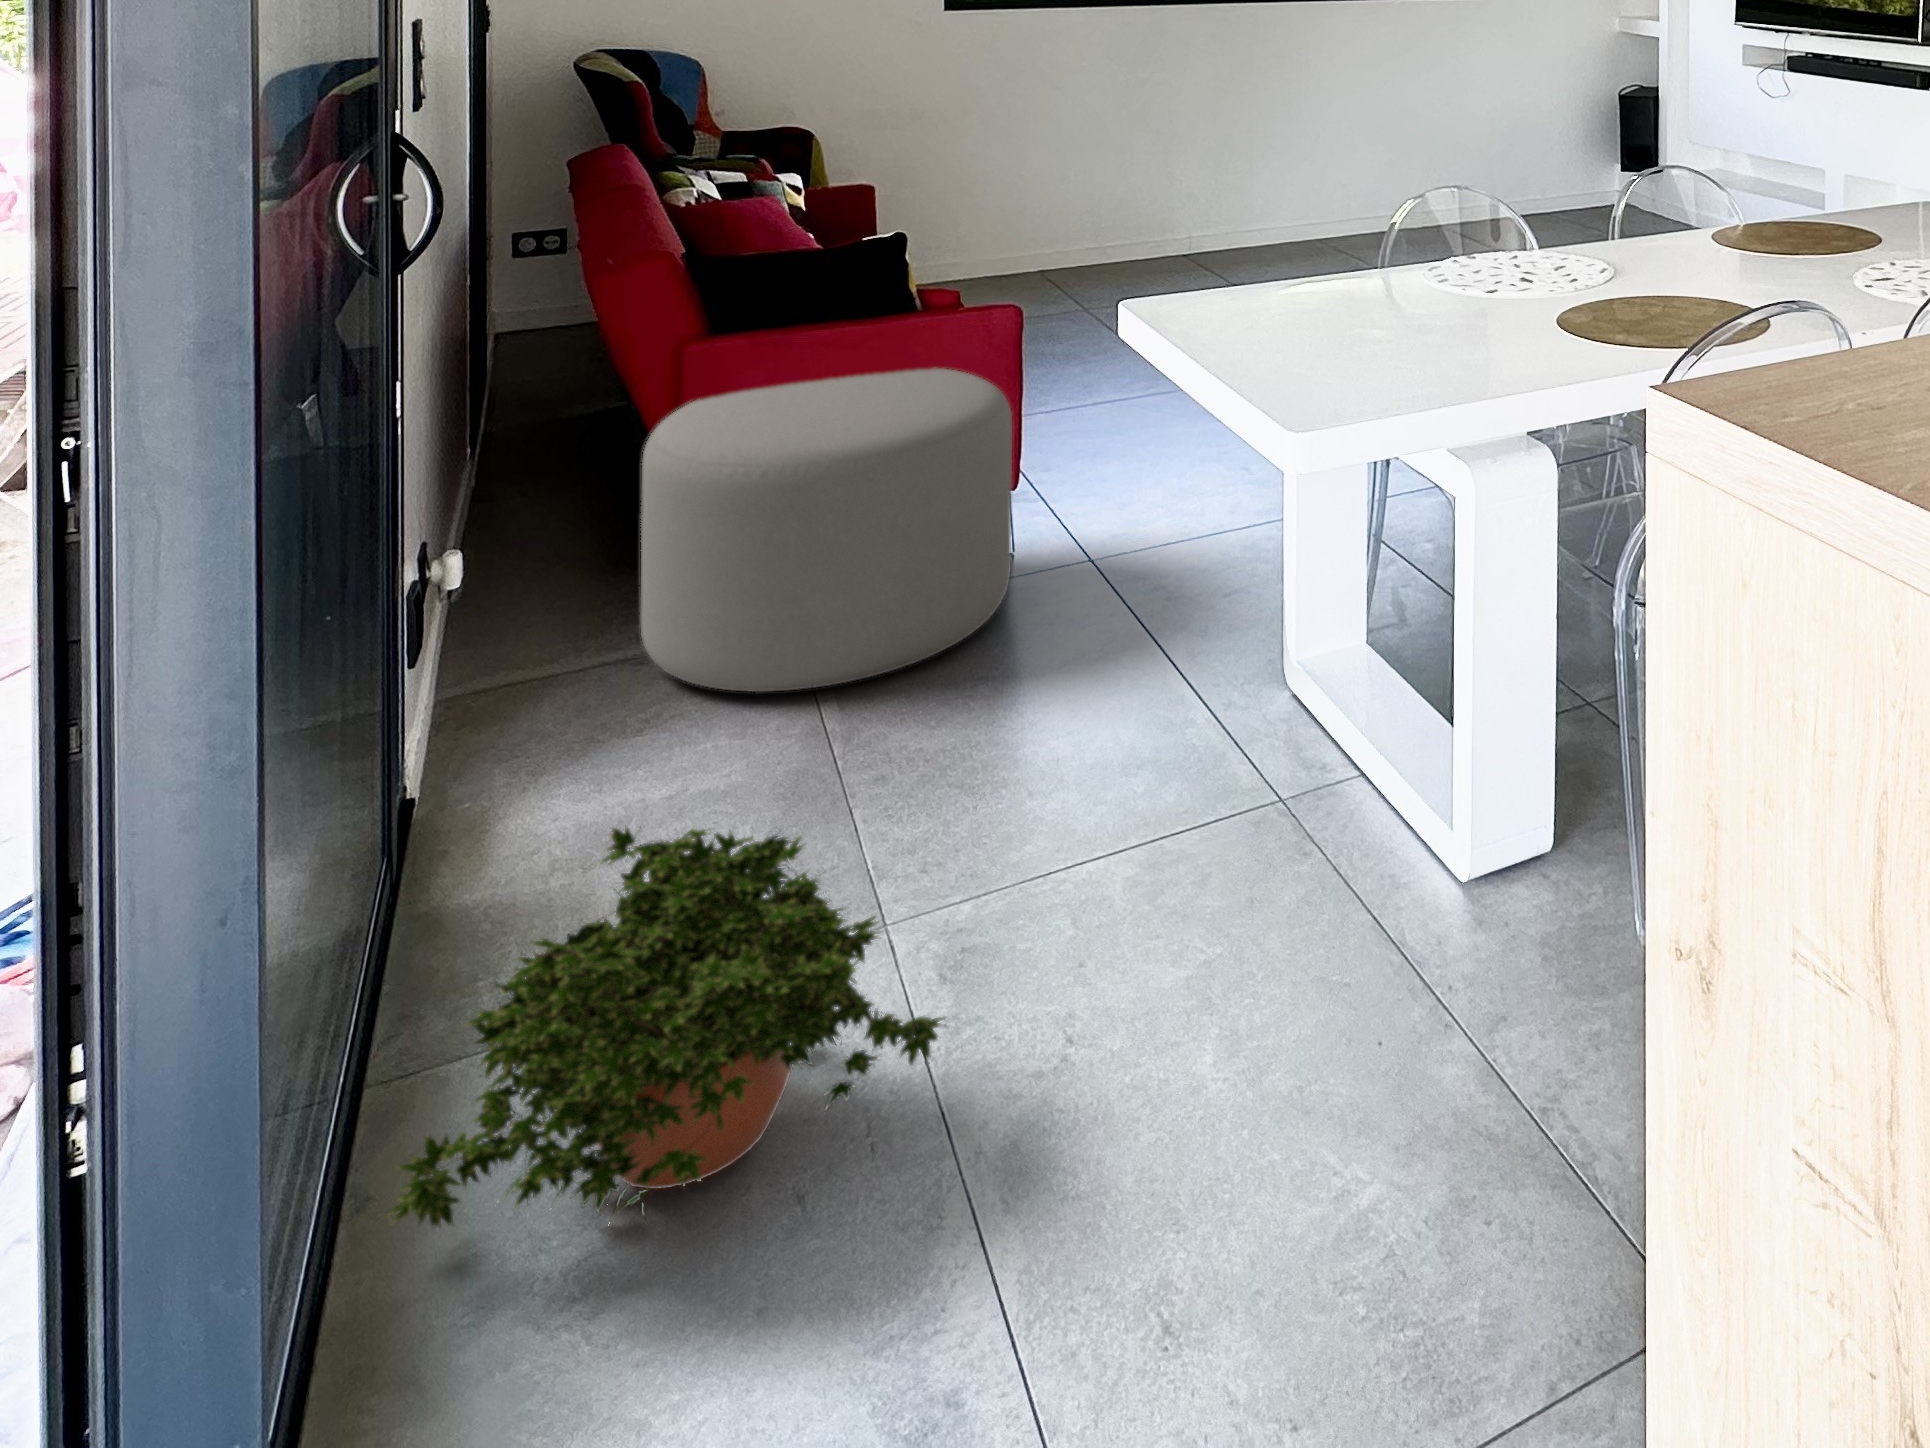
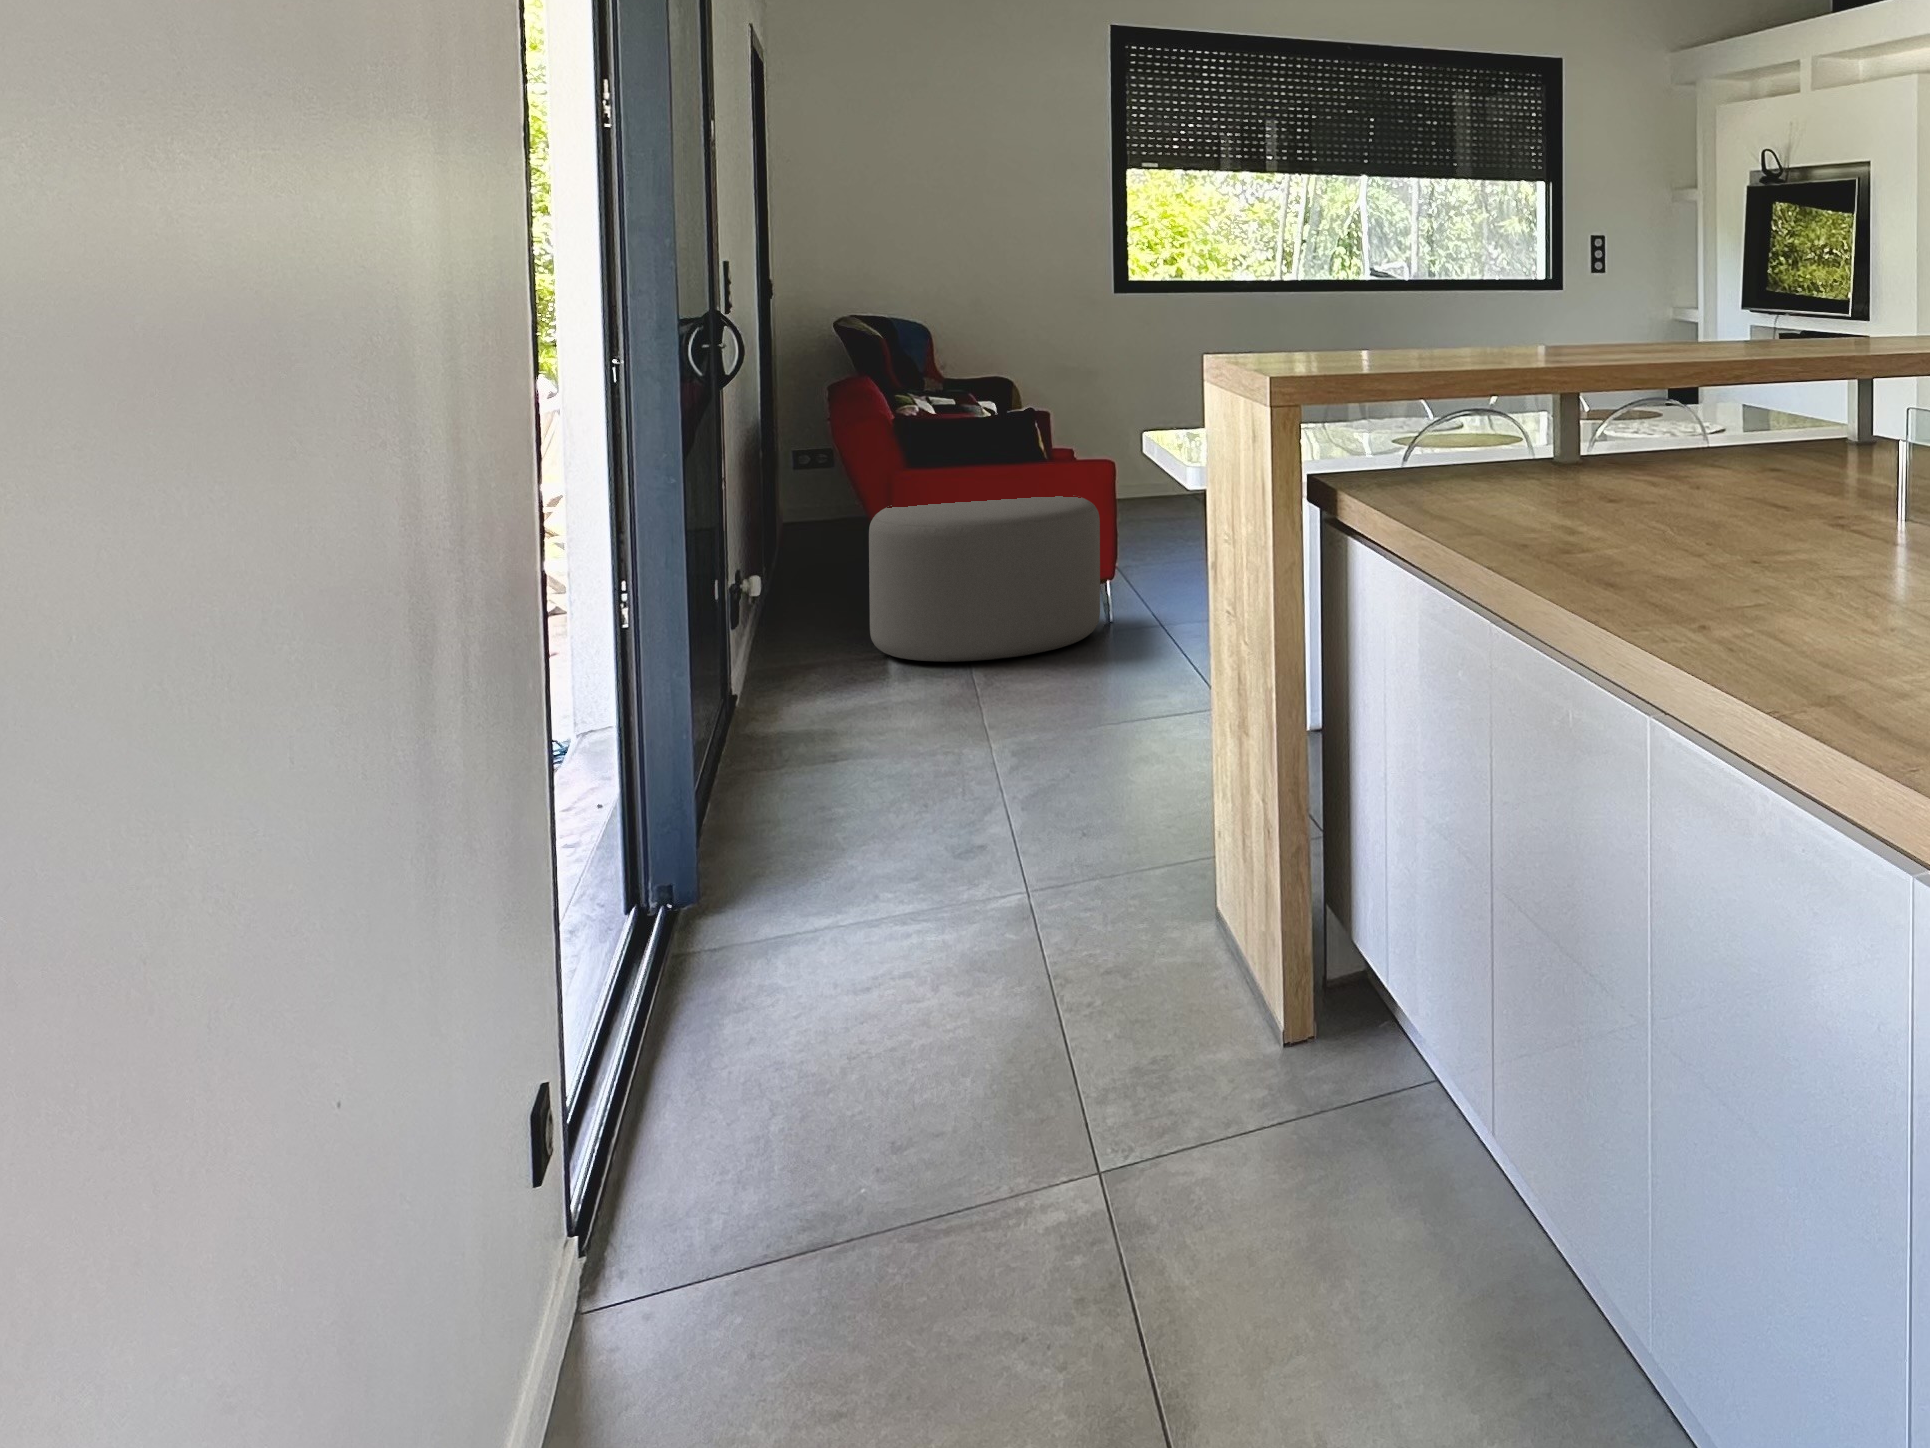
potted plant: present [389,826,945,1226] -> none [726,633,993,789]

